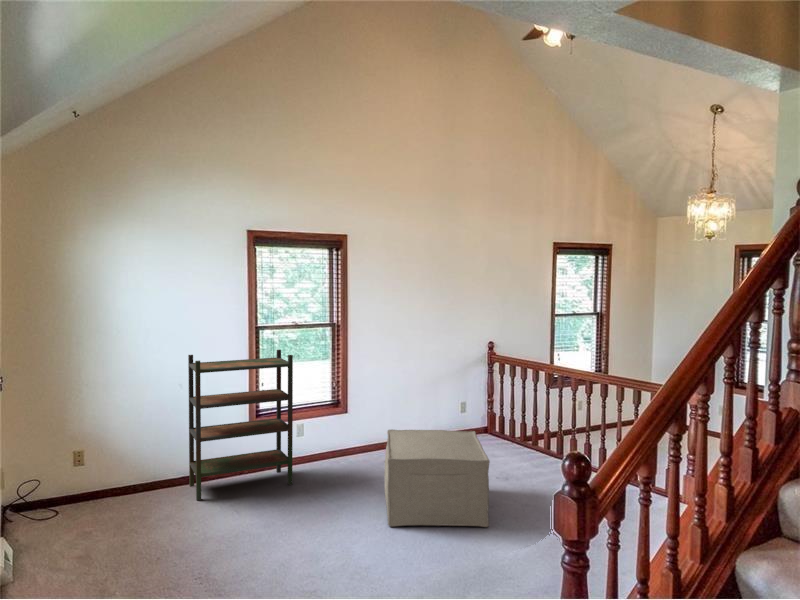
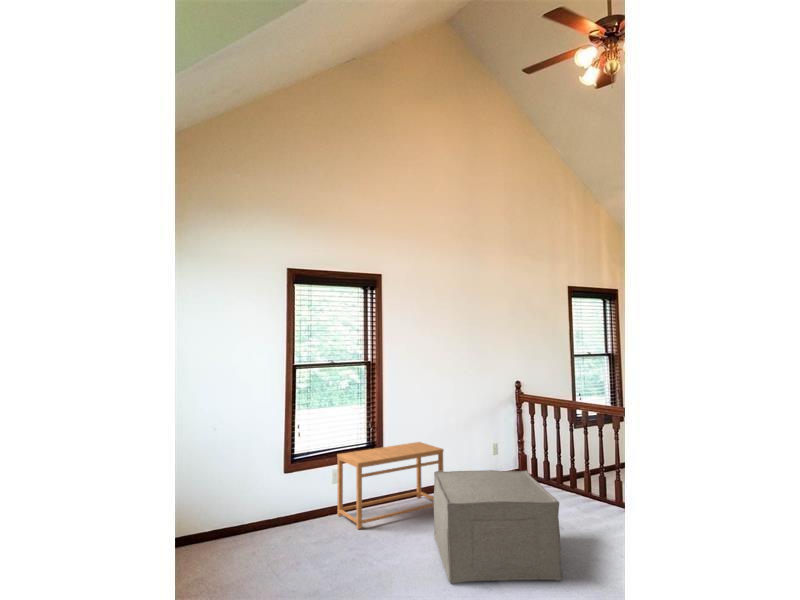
bookshelf: present [188,350,293,500] -> none [219,389,332,558]
side table: none [301,400,404,479] -> present [337,442,444,529]

